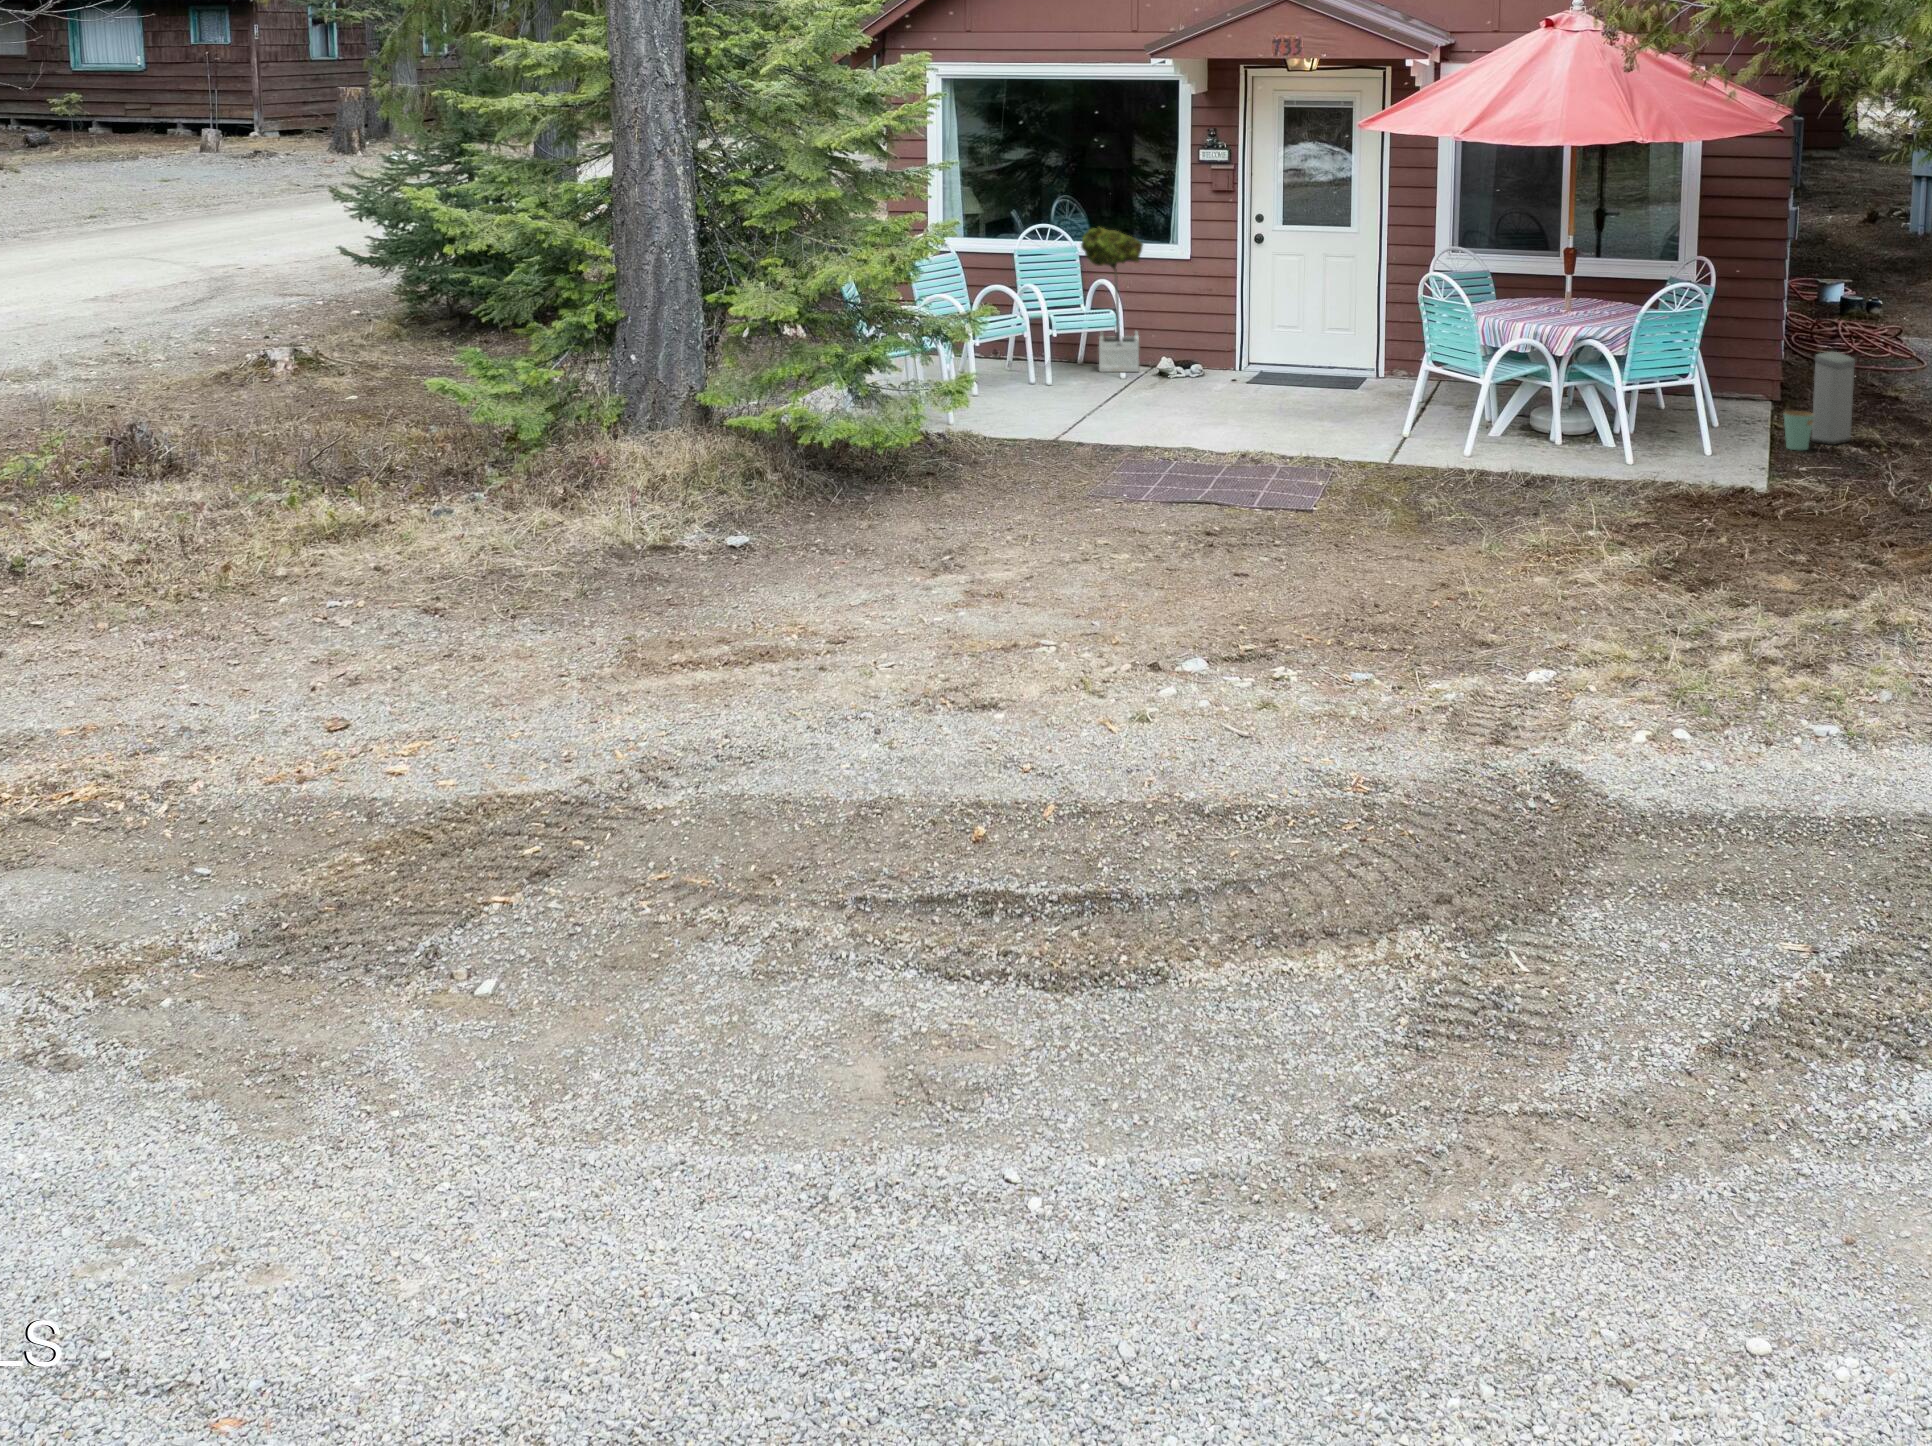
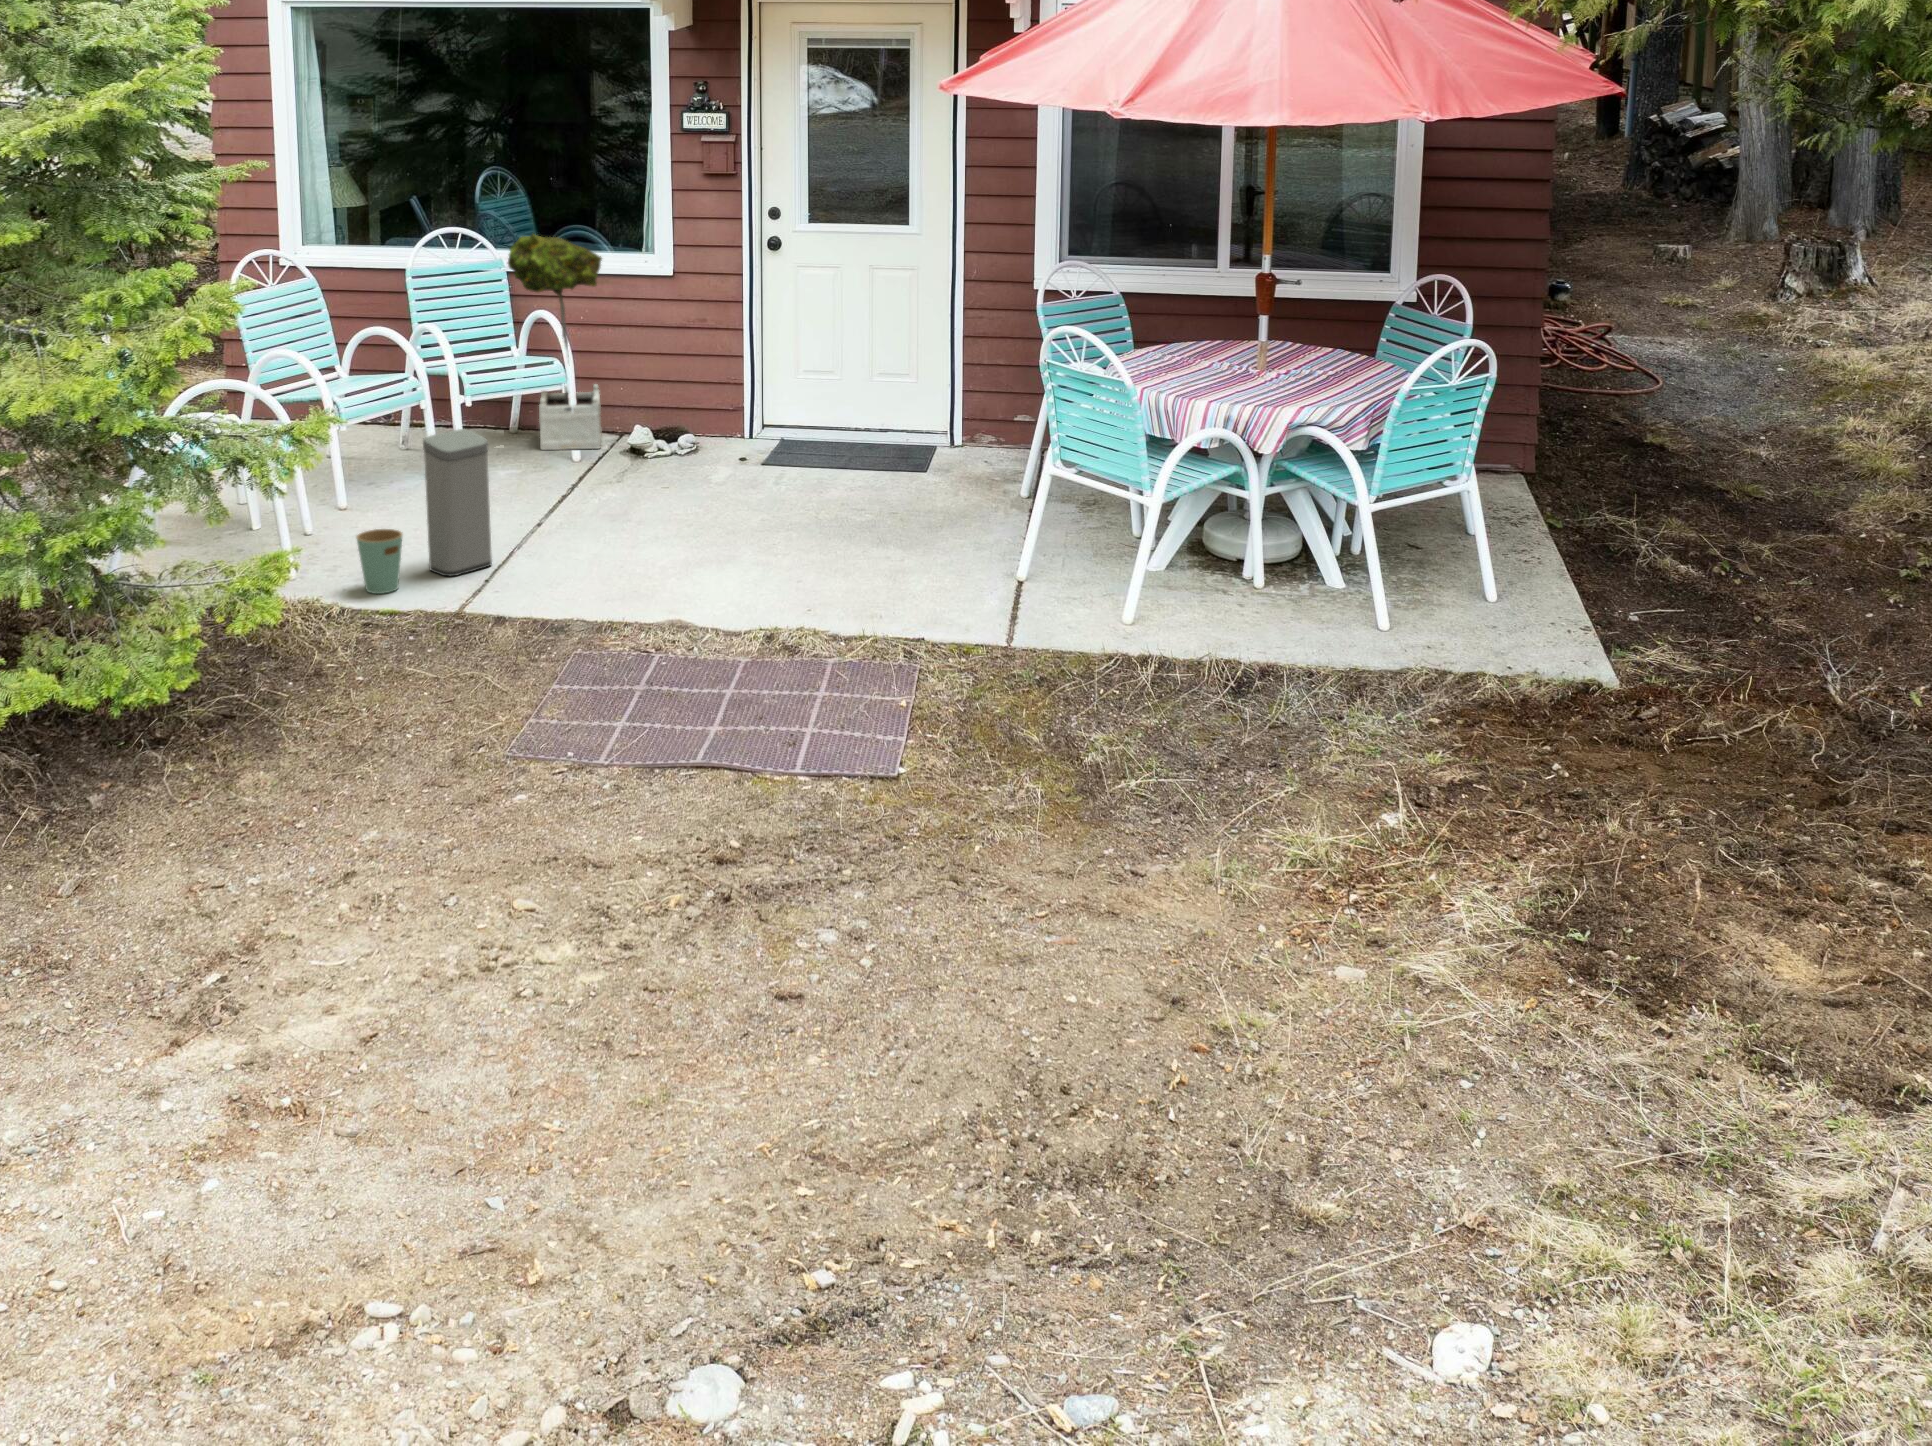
trash can: present [1784,352,1855,450] -> present [357,429,492,594]

